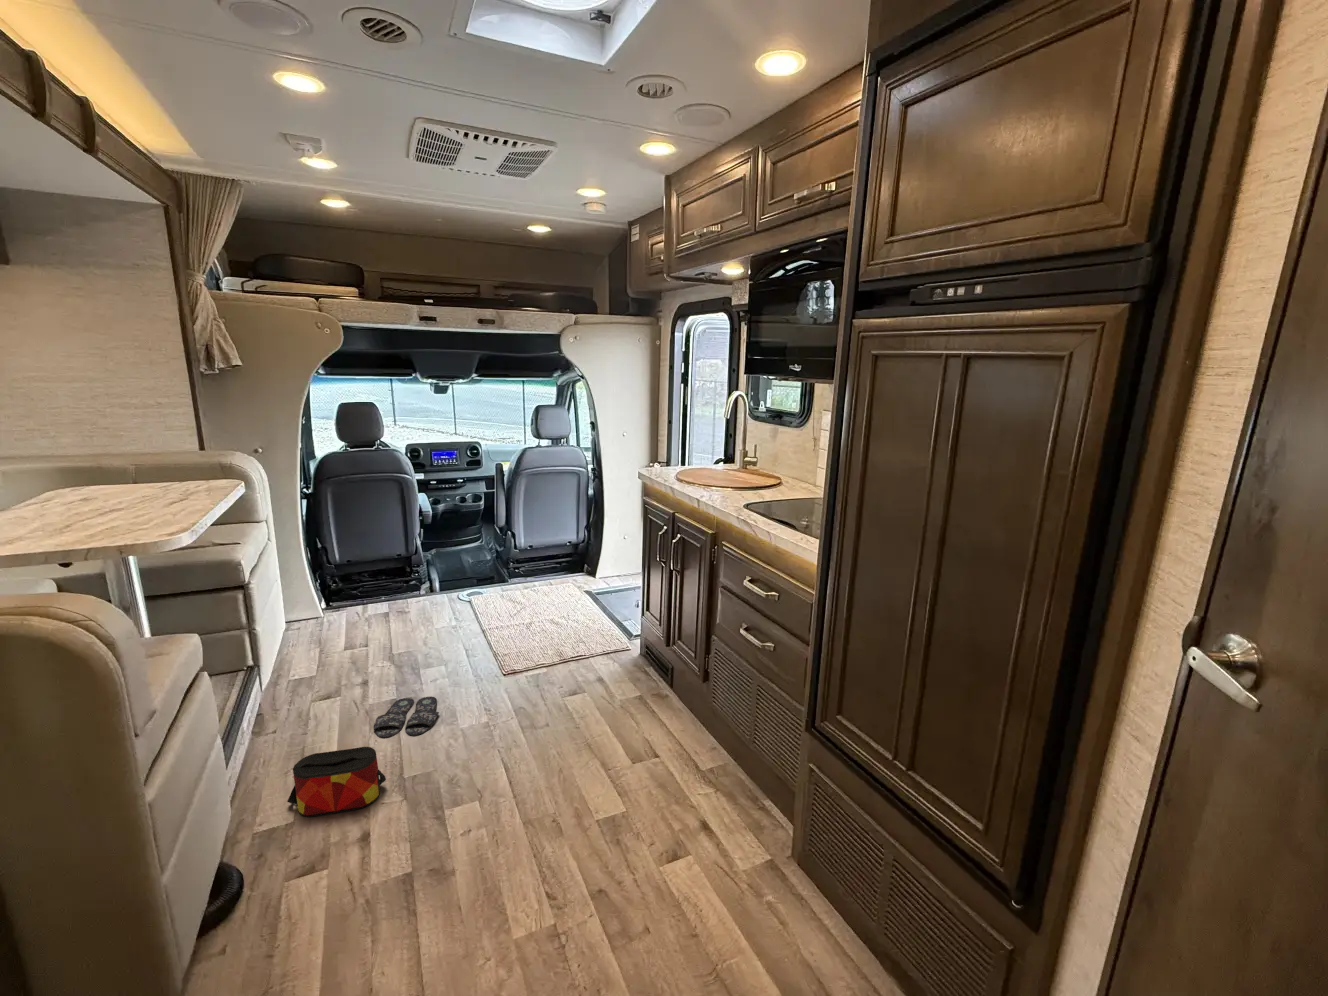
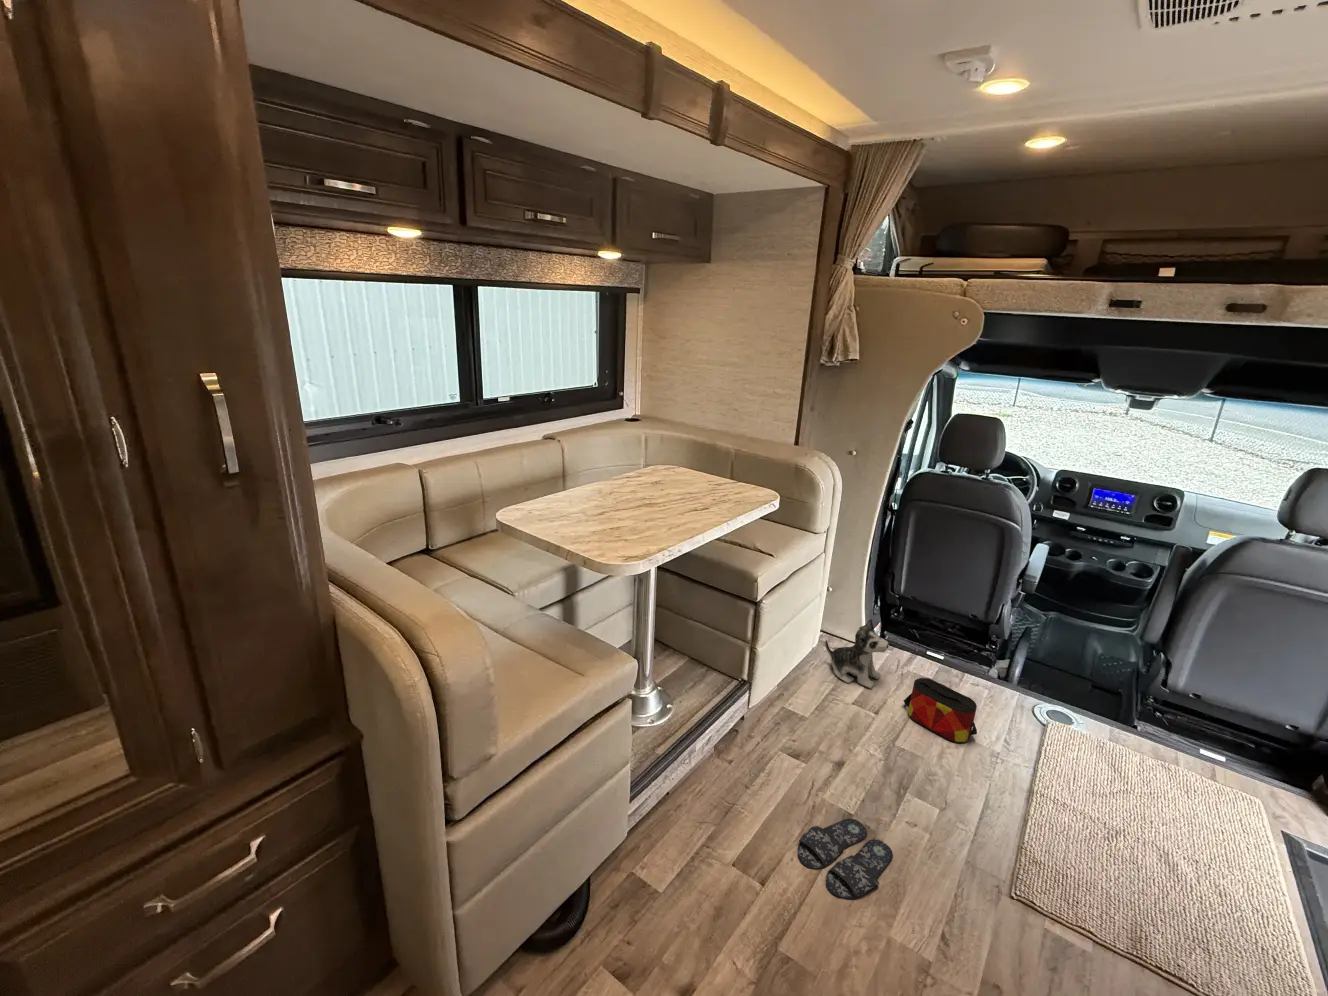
plush toy: none [293,581,353,643] -> present [825,619,888,688]
bag: present [287,747,386,817] -> present [904,678,977,743]

